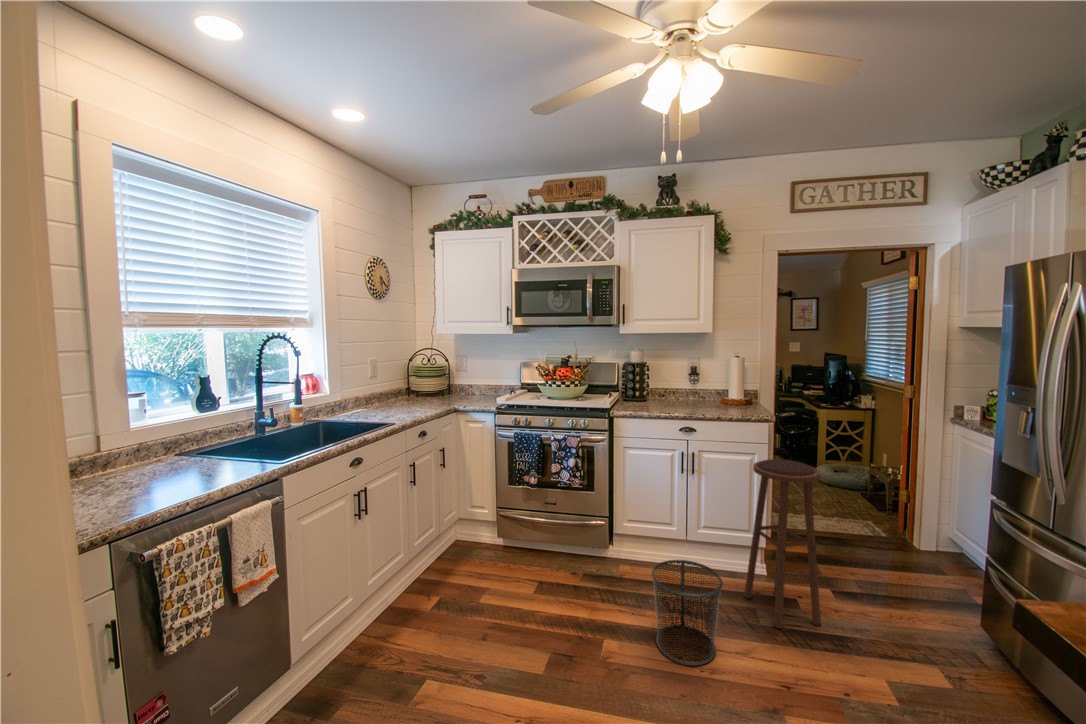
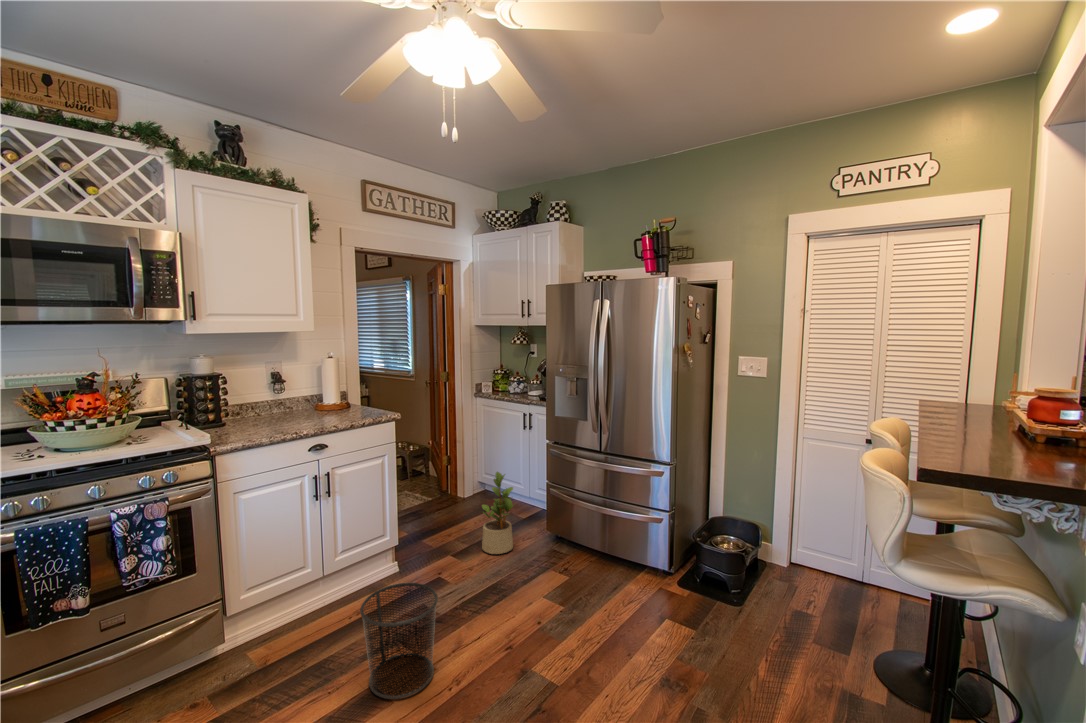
stool: present [744,459,821,628] -> none [401,452,469,609]
potted plant: none [880,515,945,624] -> present [482,472,513,554]

